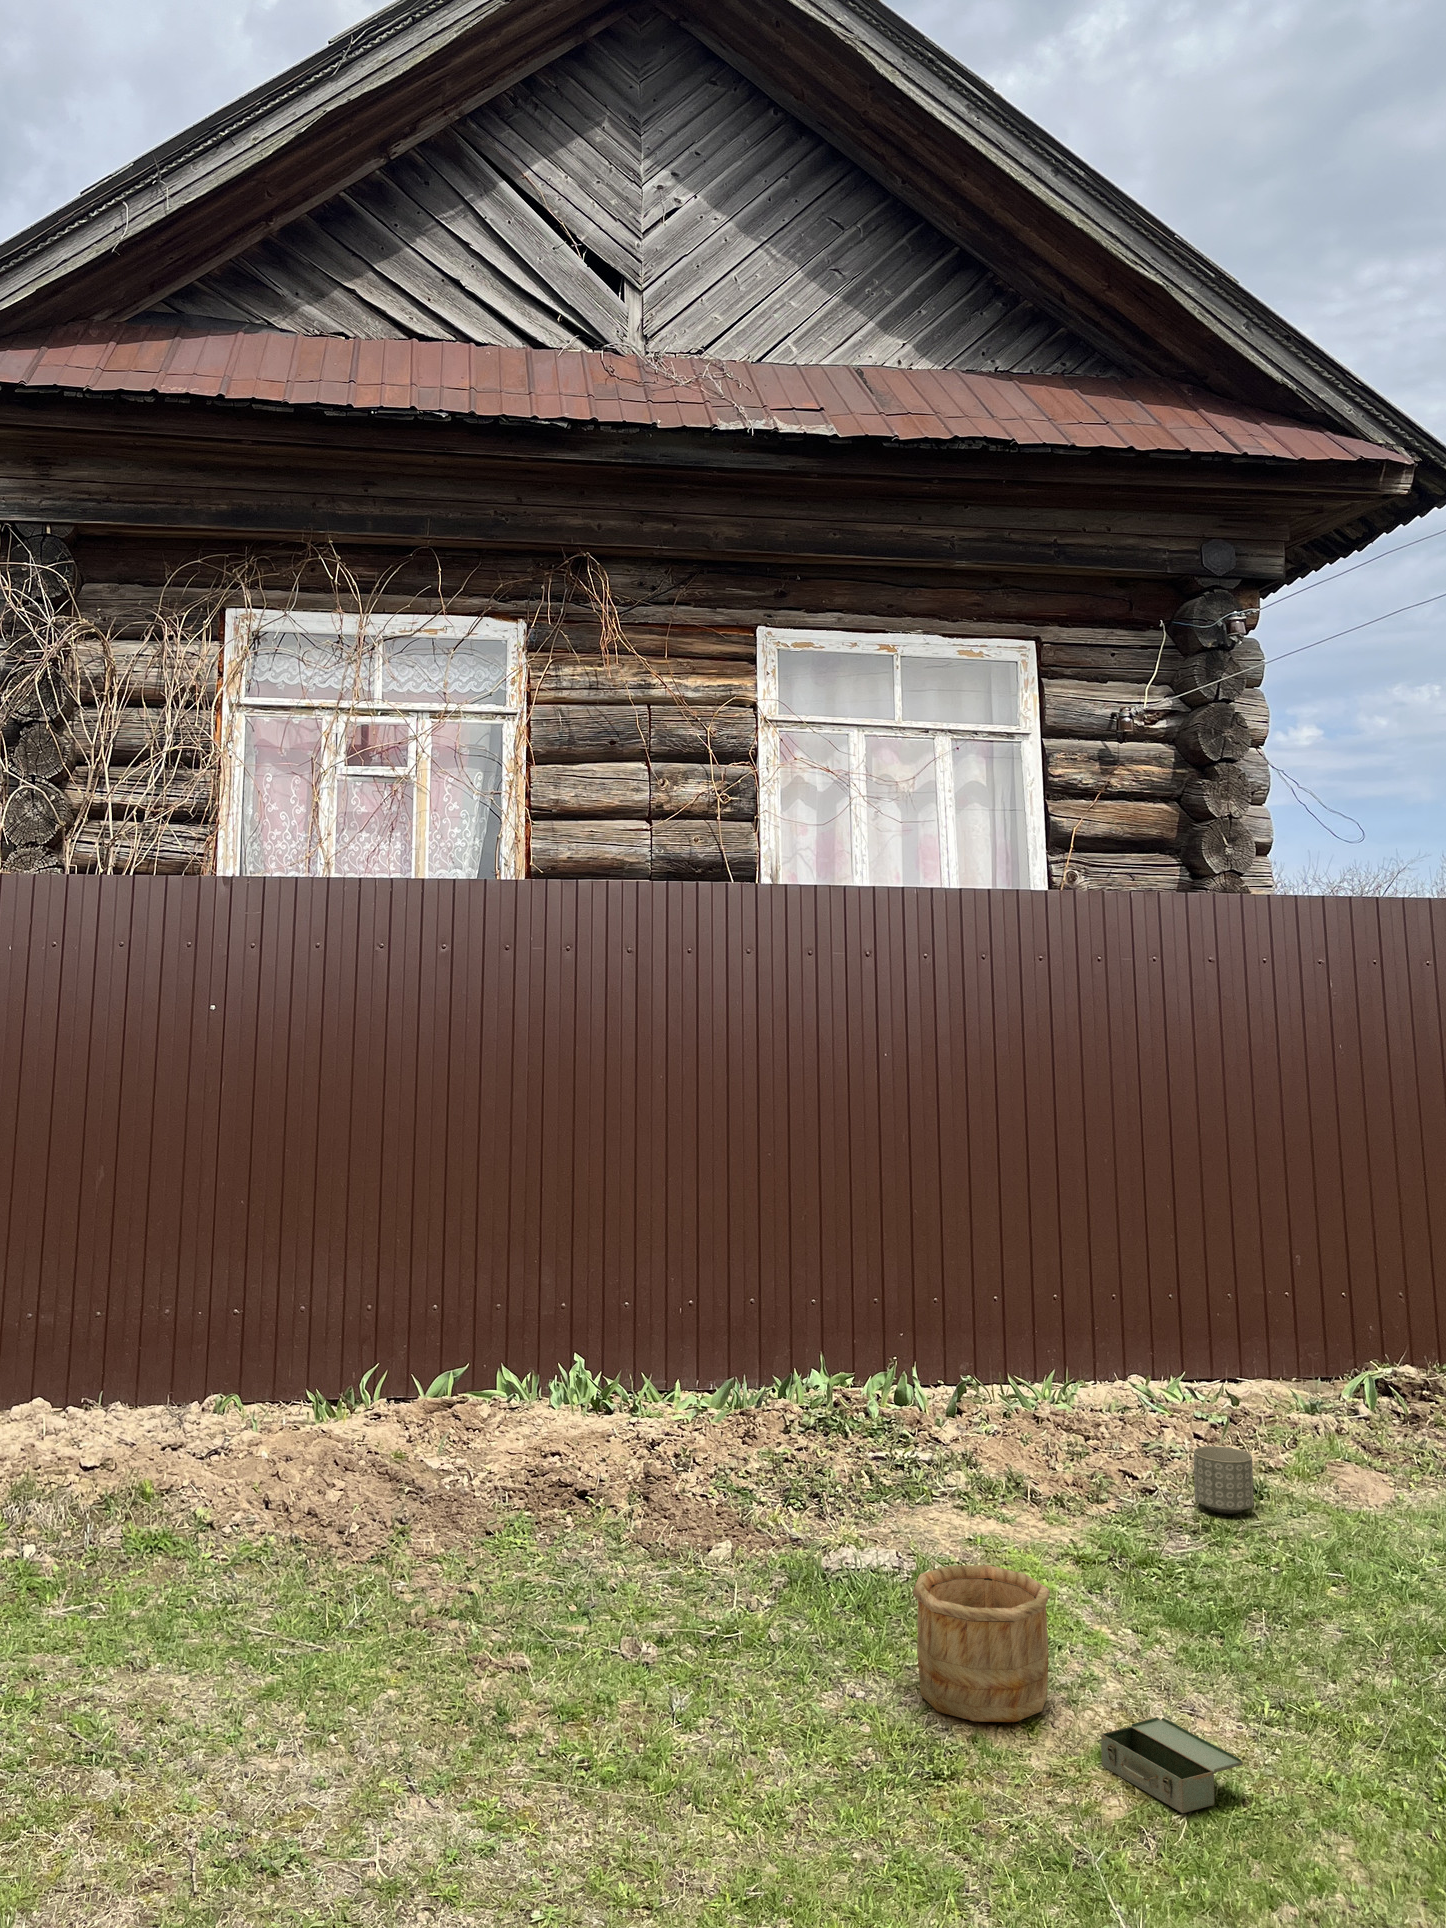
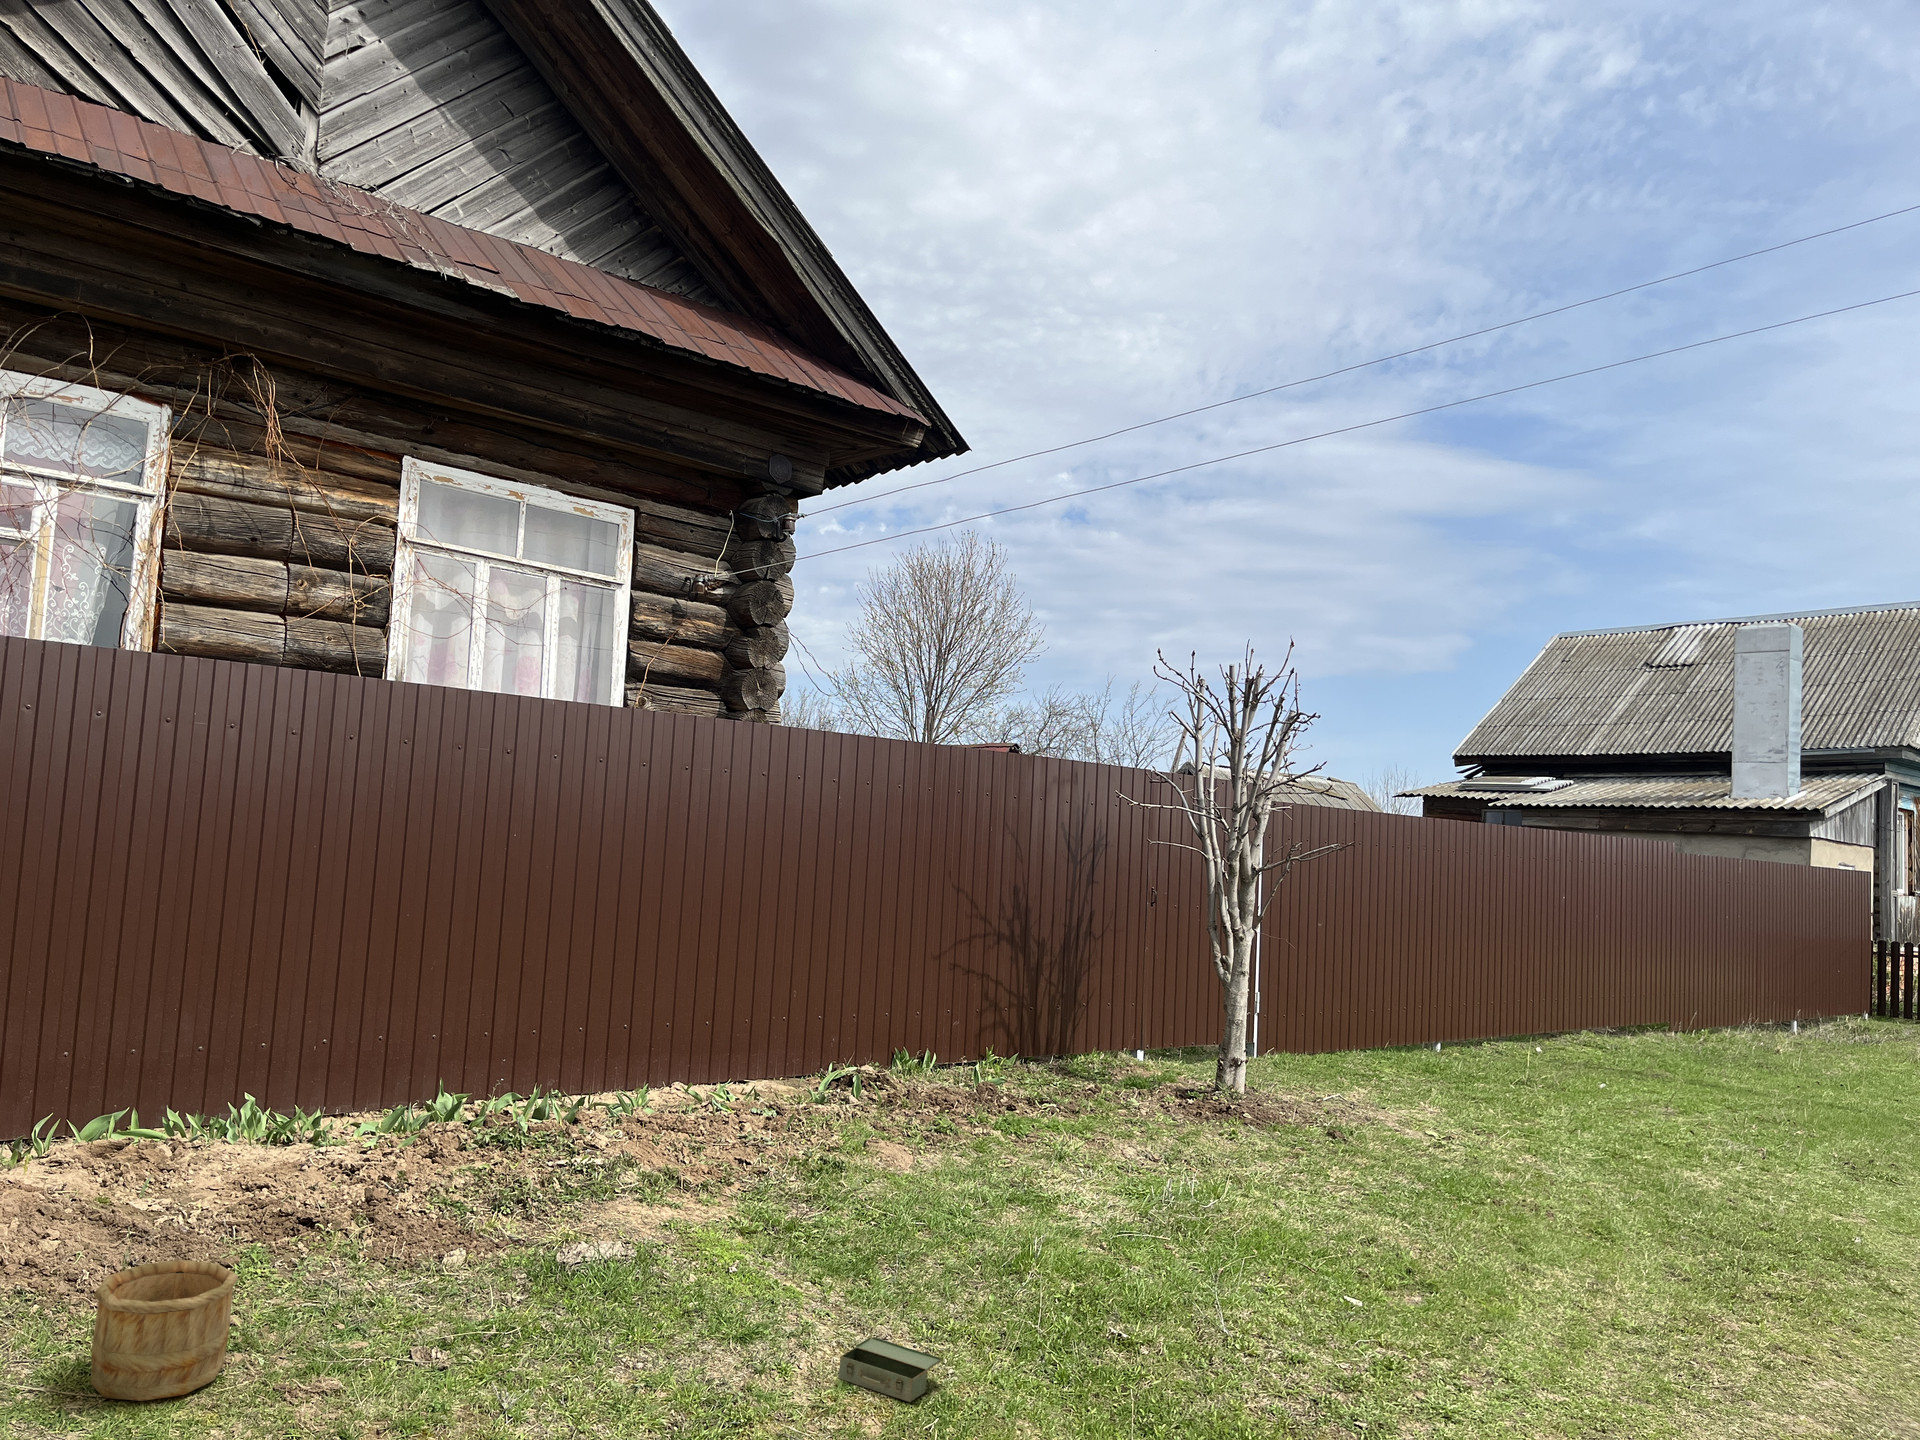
planter: present [1194,1446,1254,1514] -> none [790,1136,834,1183]
wooden bucket: present [913,1565,1050,1722] -> present [91,1260,238,1401]

